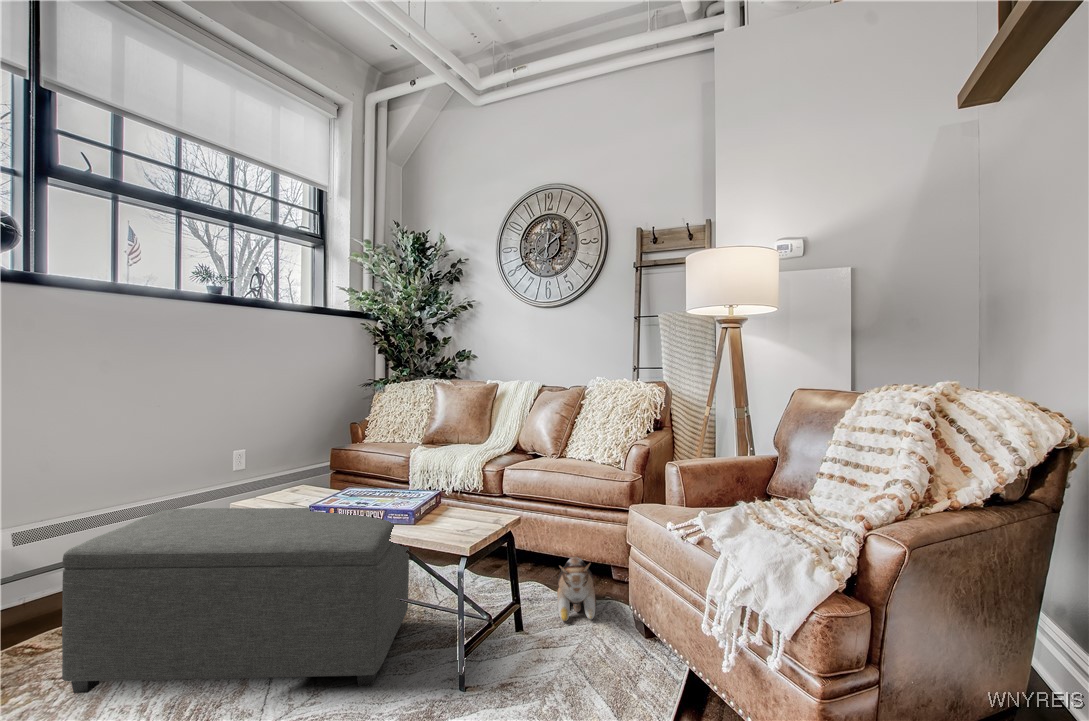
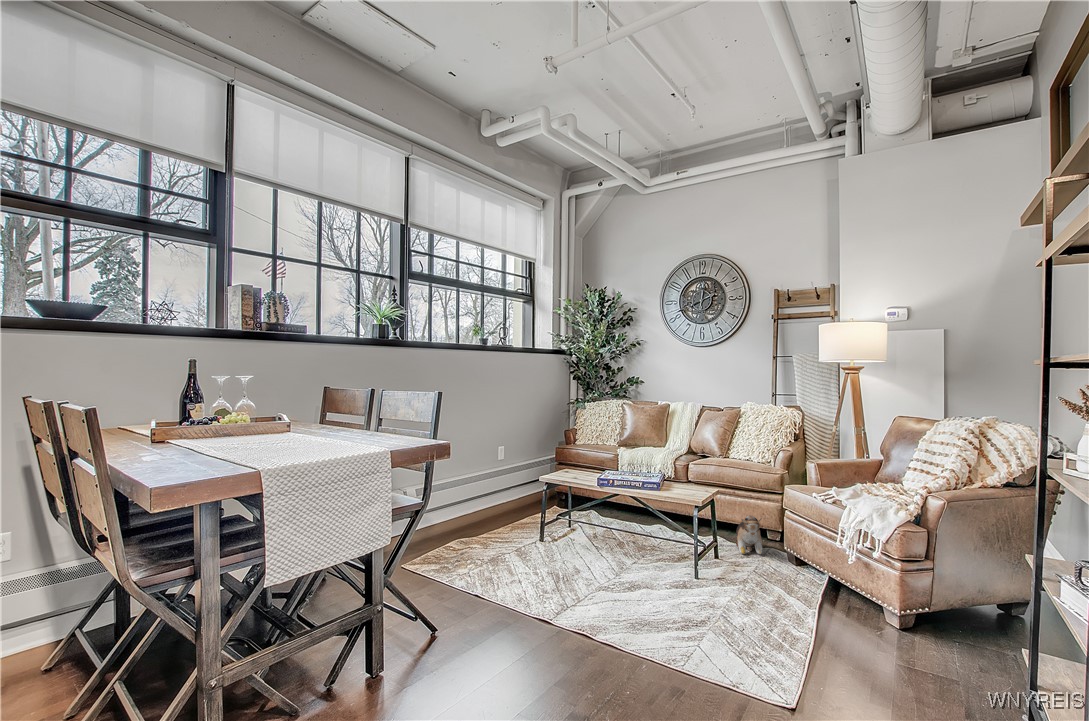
ottoman: present [62,508,409,693] -> none [496,476,652,571]

